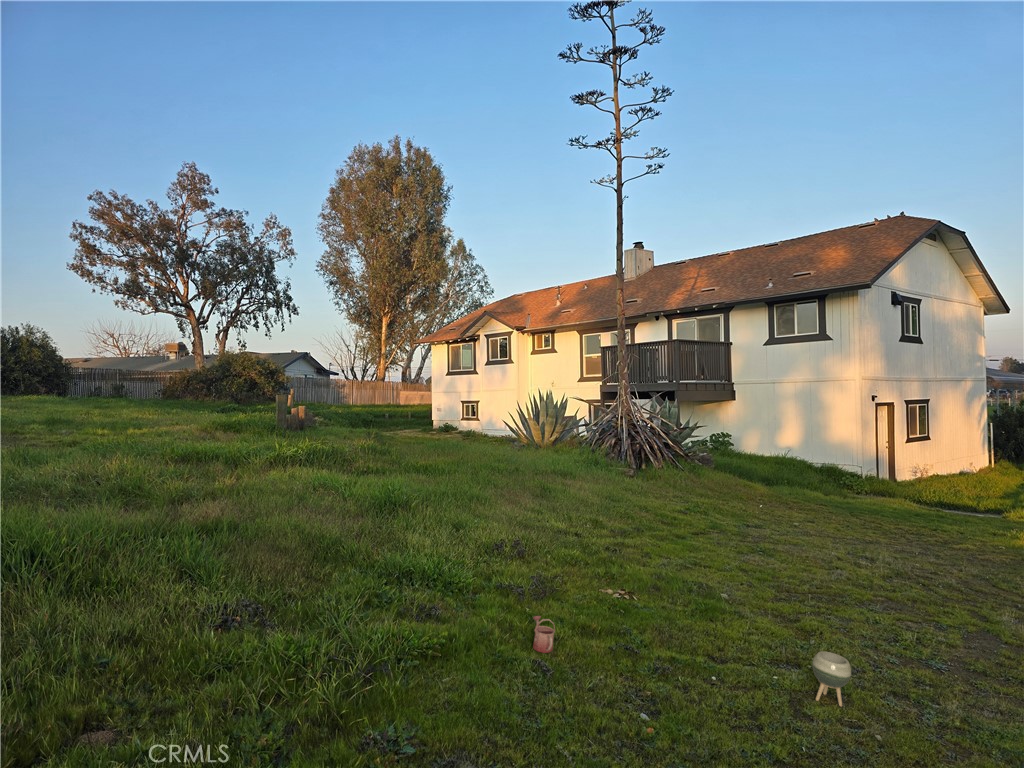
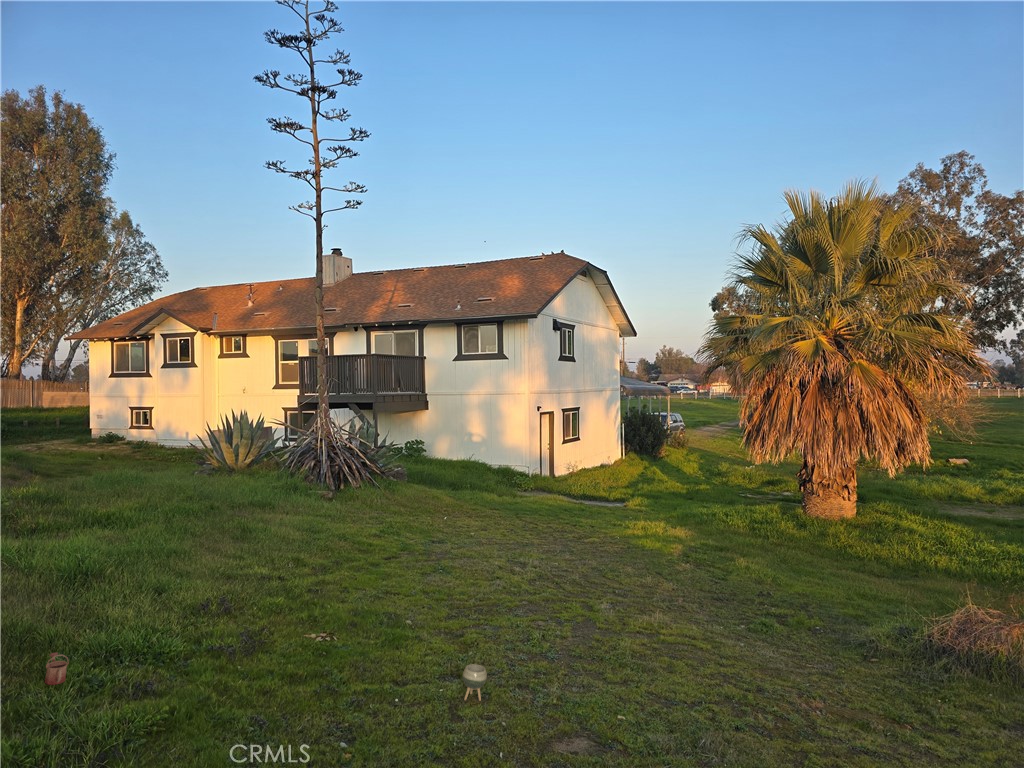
watering can: present [533,616,555,653] -> present [45,653,69,685]

